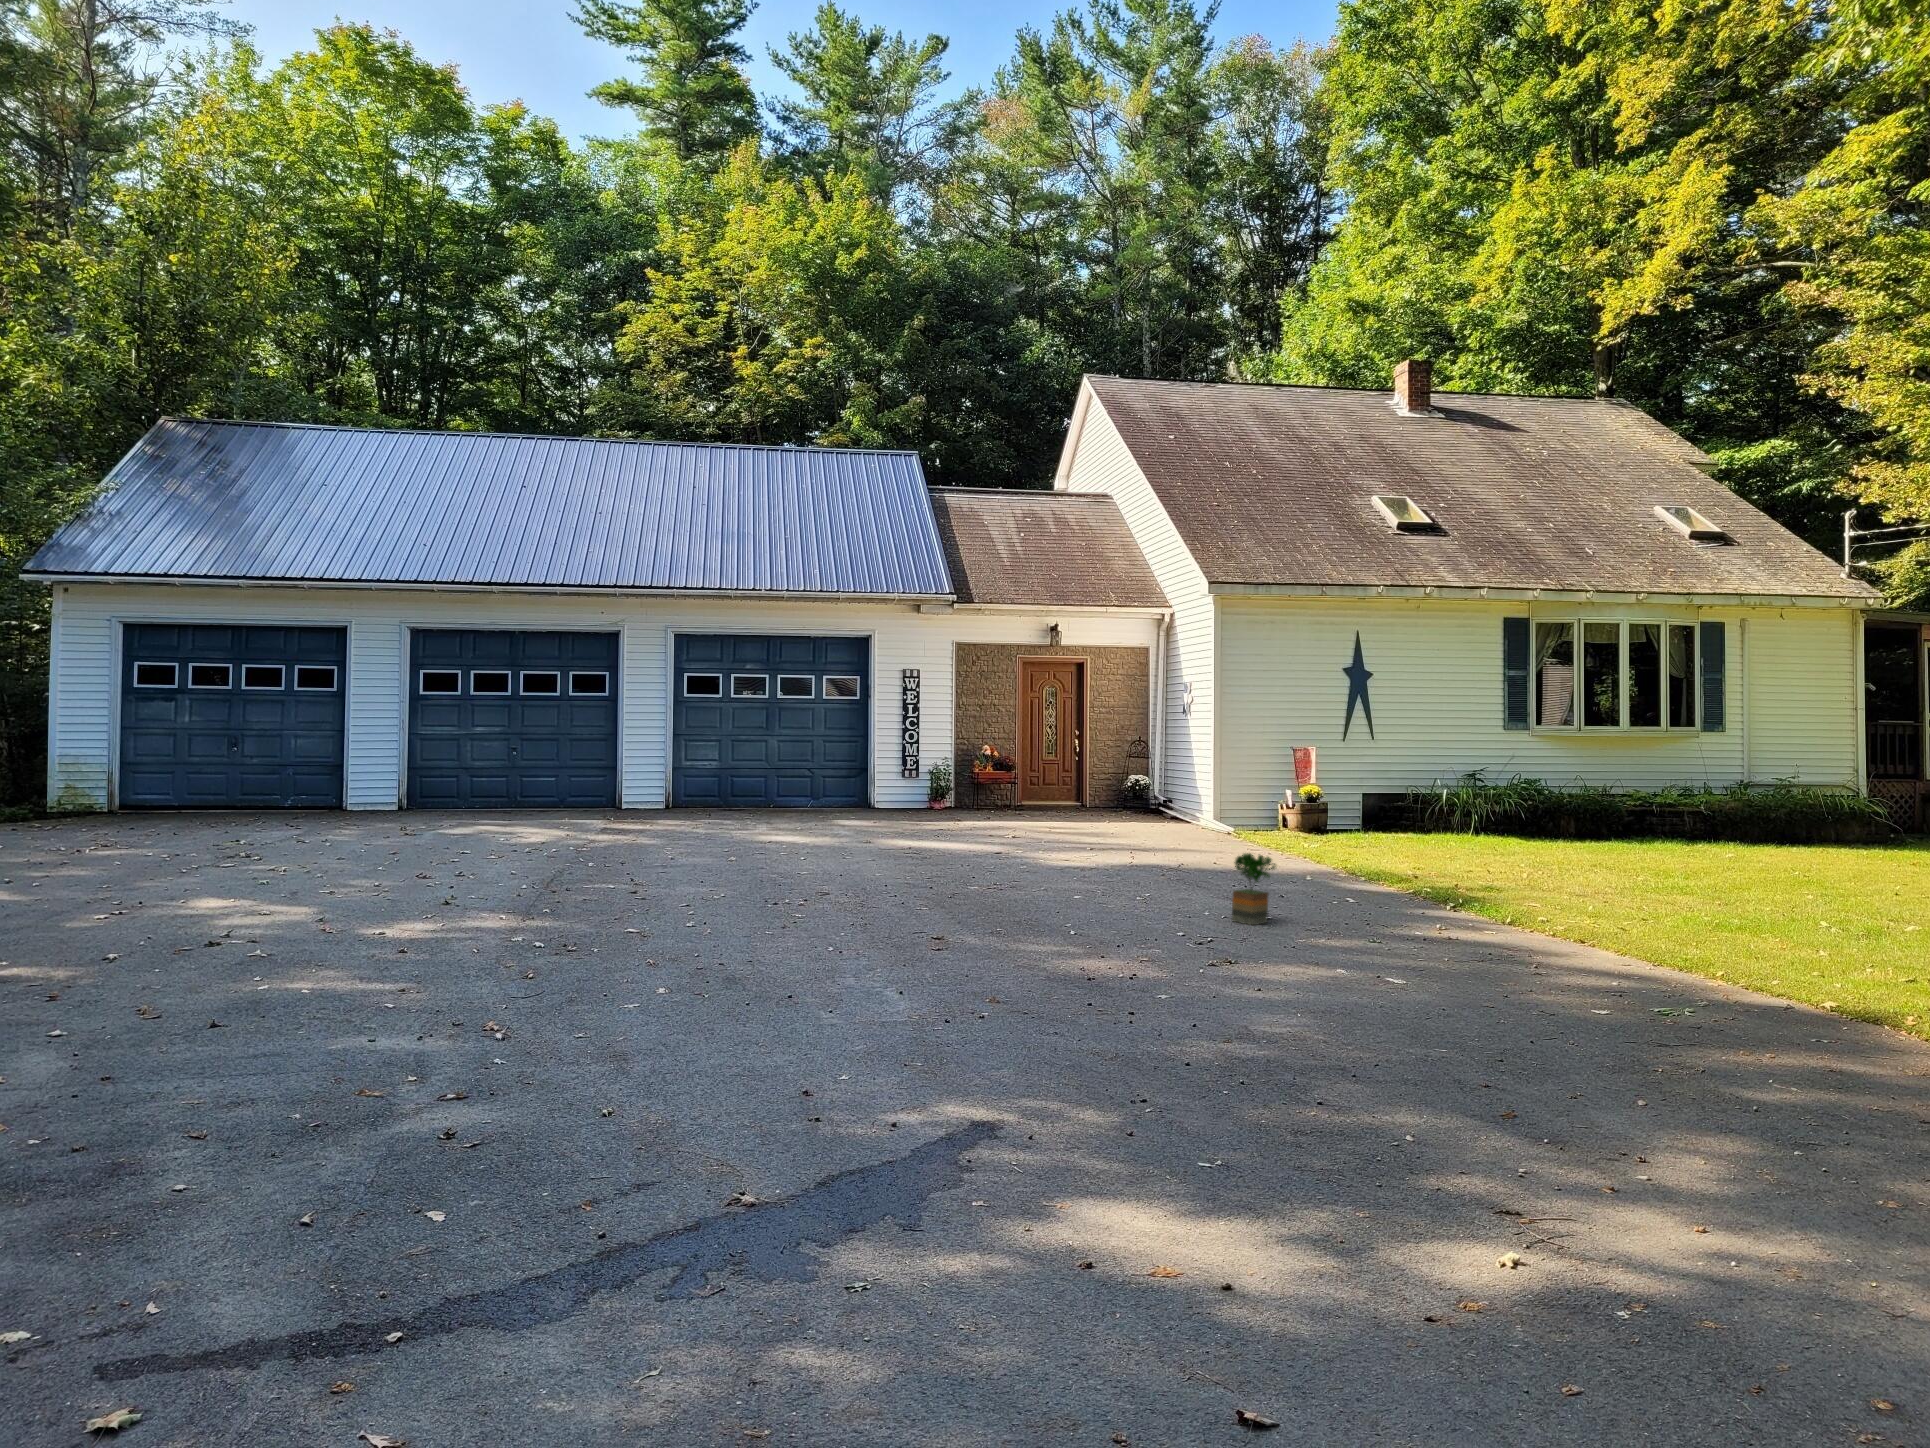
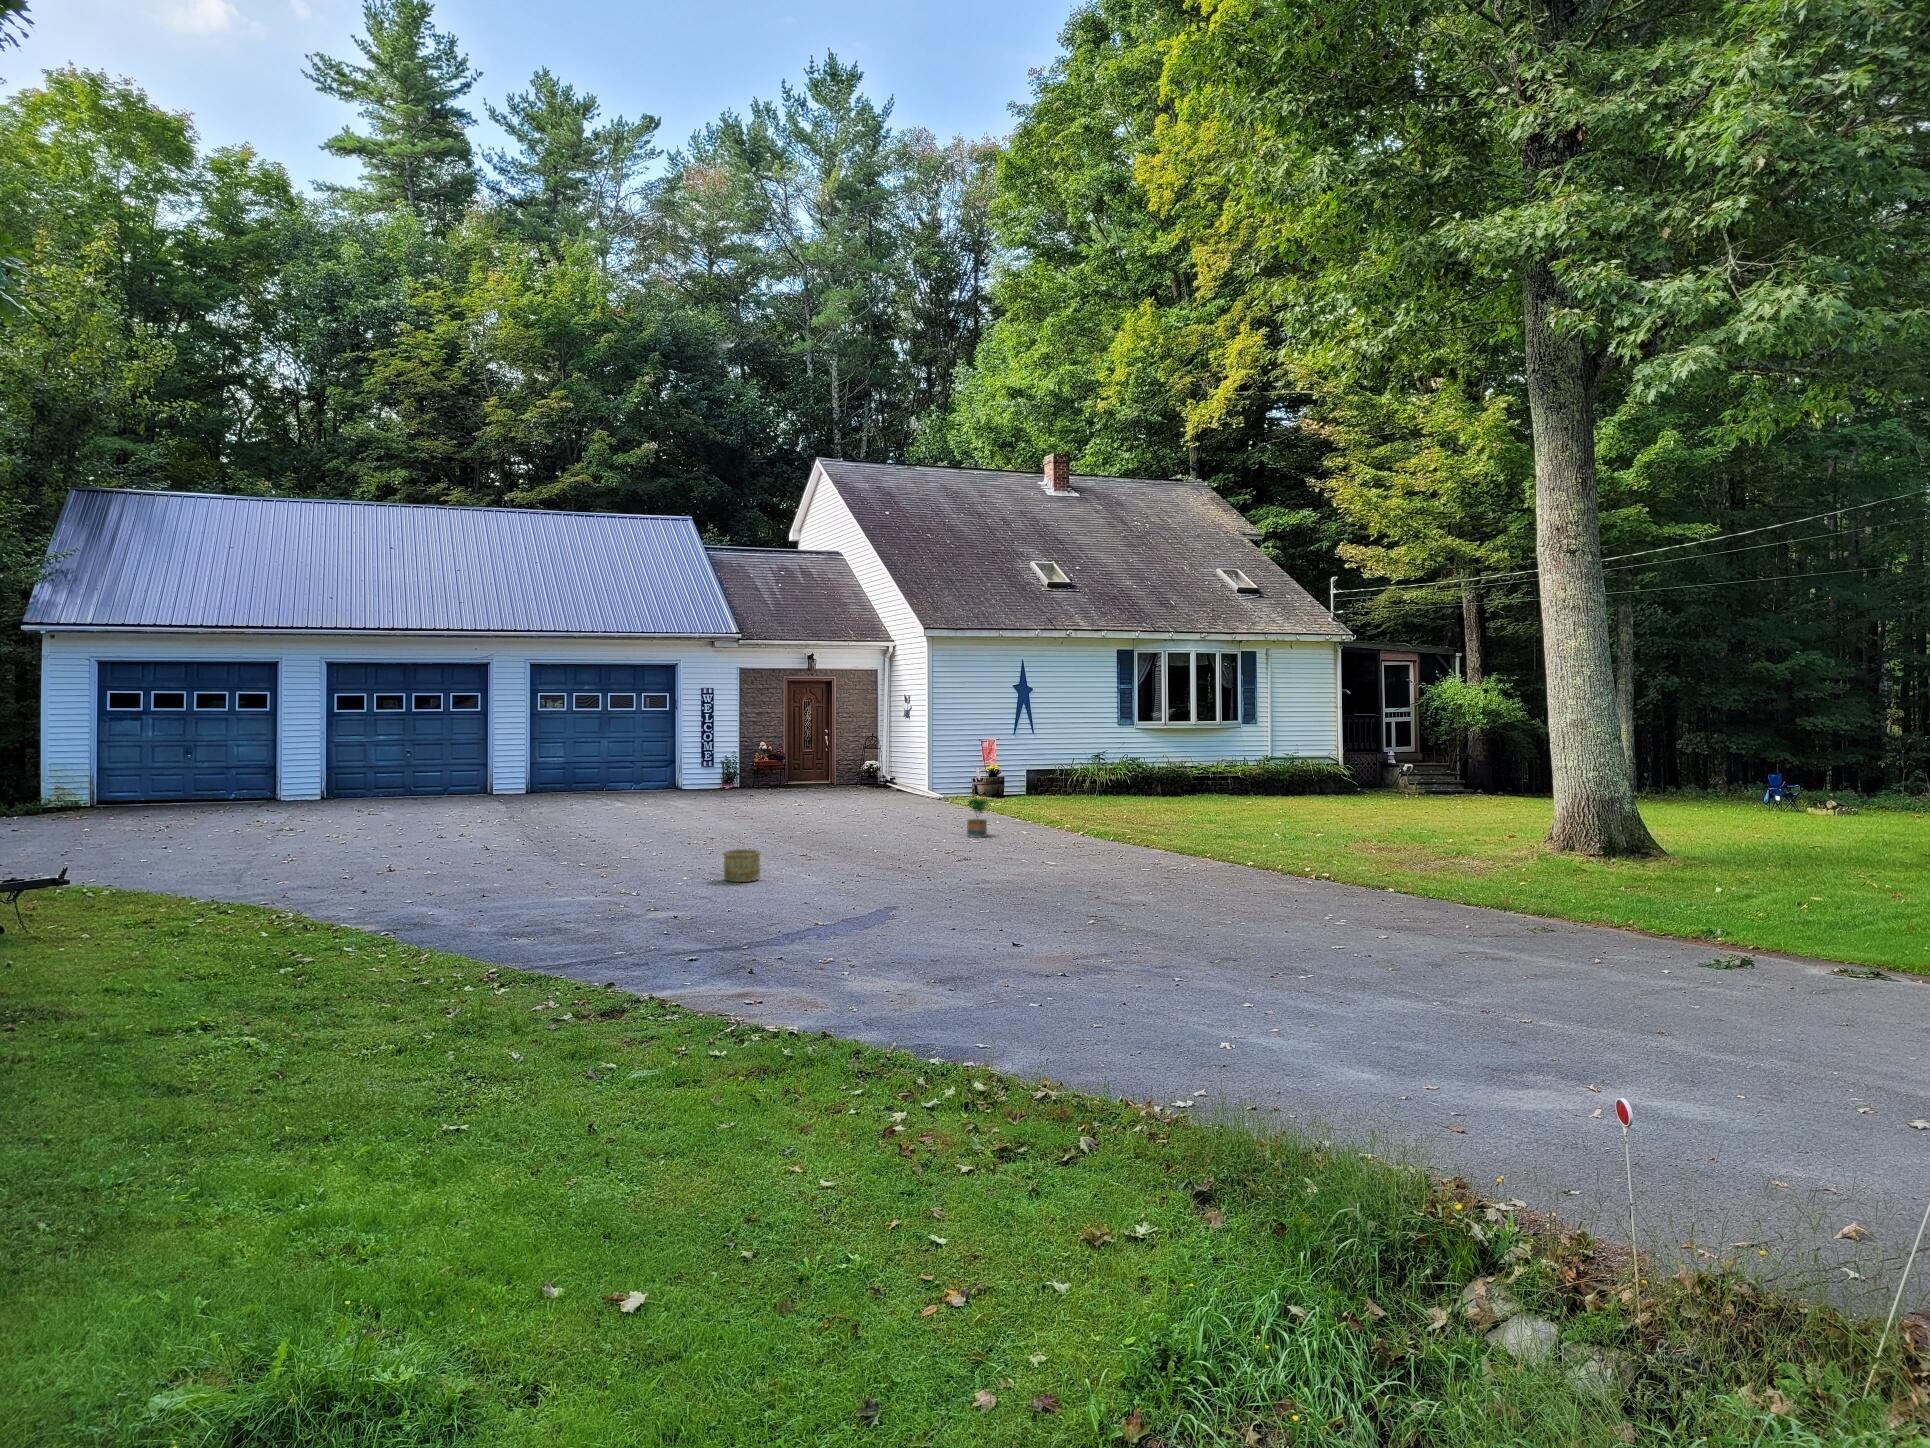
wooden bucket: none [657,967,737,1044] -> present [724,849,761,882]

